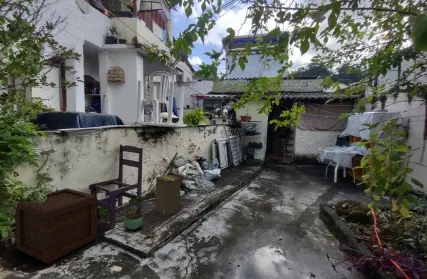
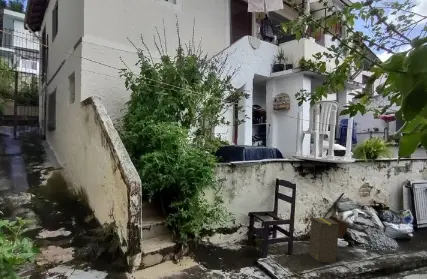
wooden crate: present [15,188,97,264] -> none [198,212,254,268]
potted plant: present [125,195,146,229] -> none [276,231,298,265]

